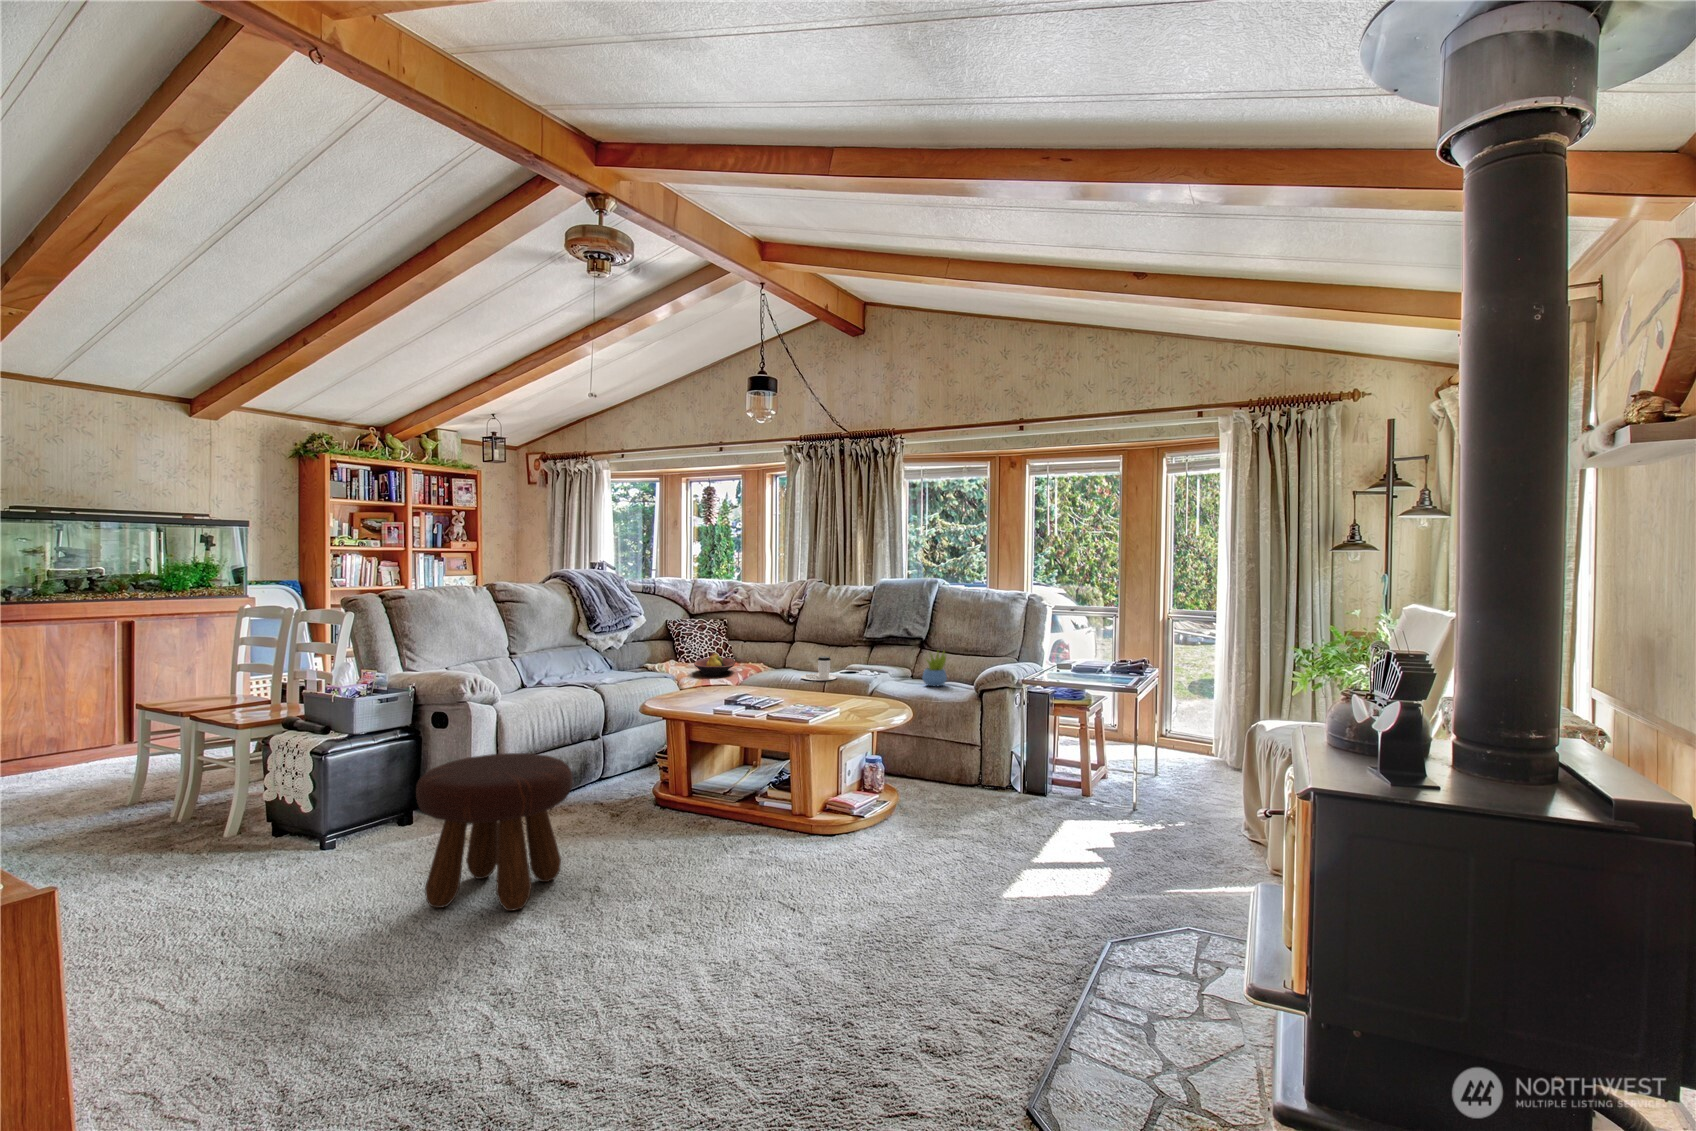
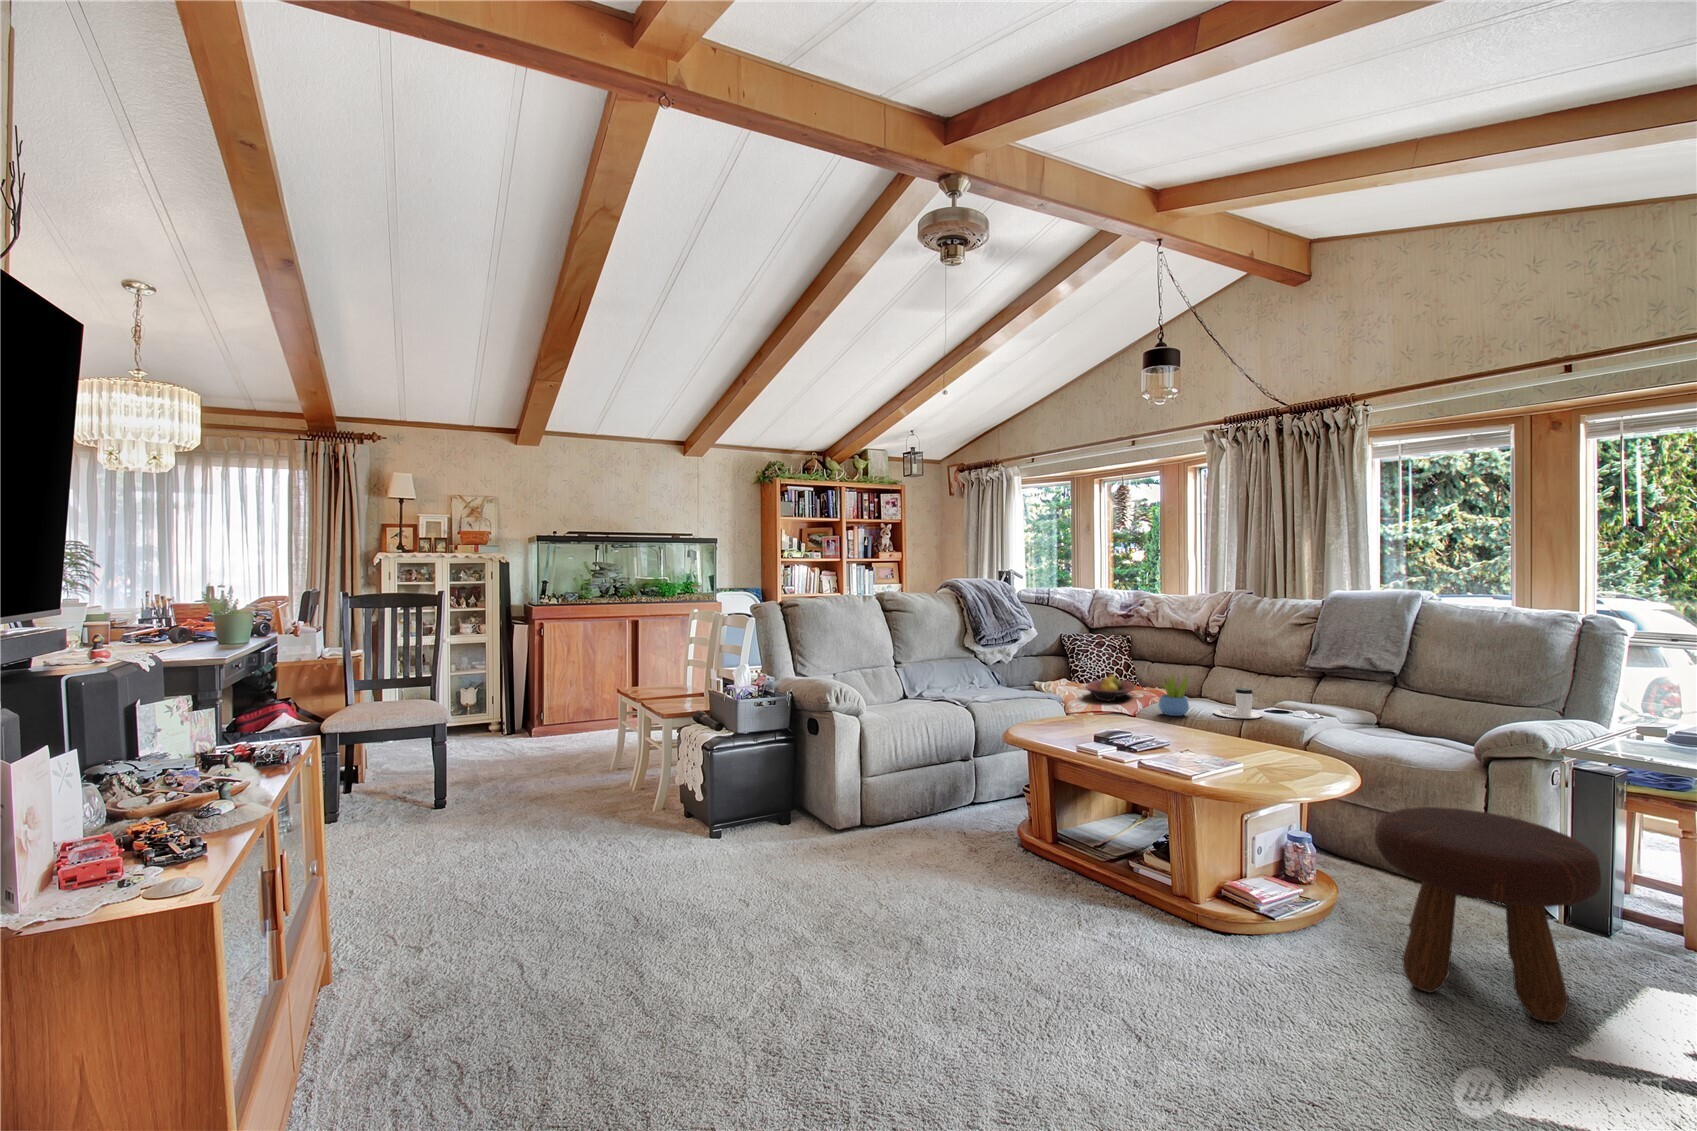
succulent plant: present [922,650,947,686] -> present [1159,675,1189,716]
footstool: present [416,753,573,911] -> present [1375,807,1601,1022]

